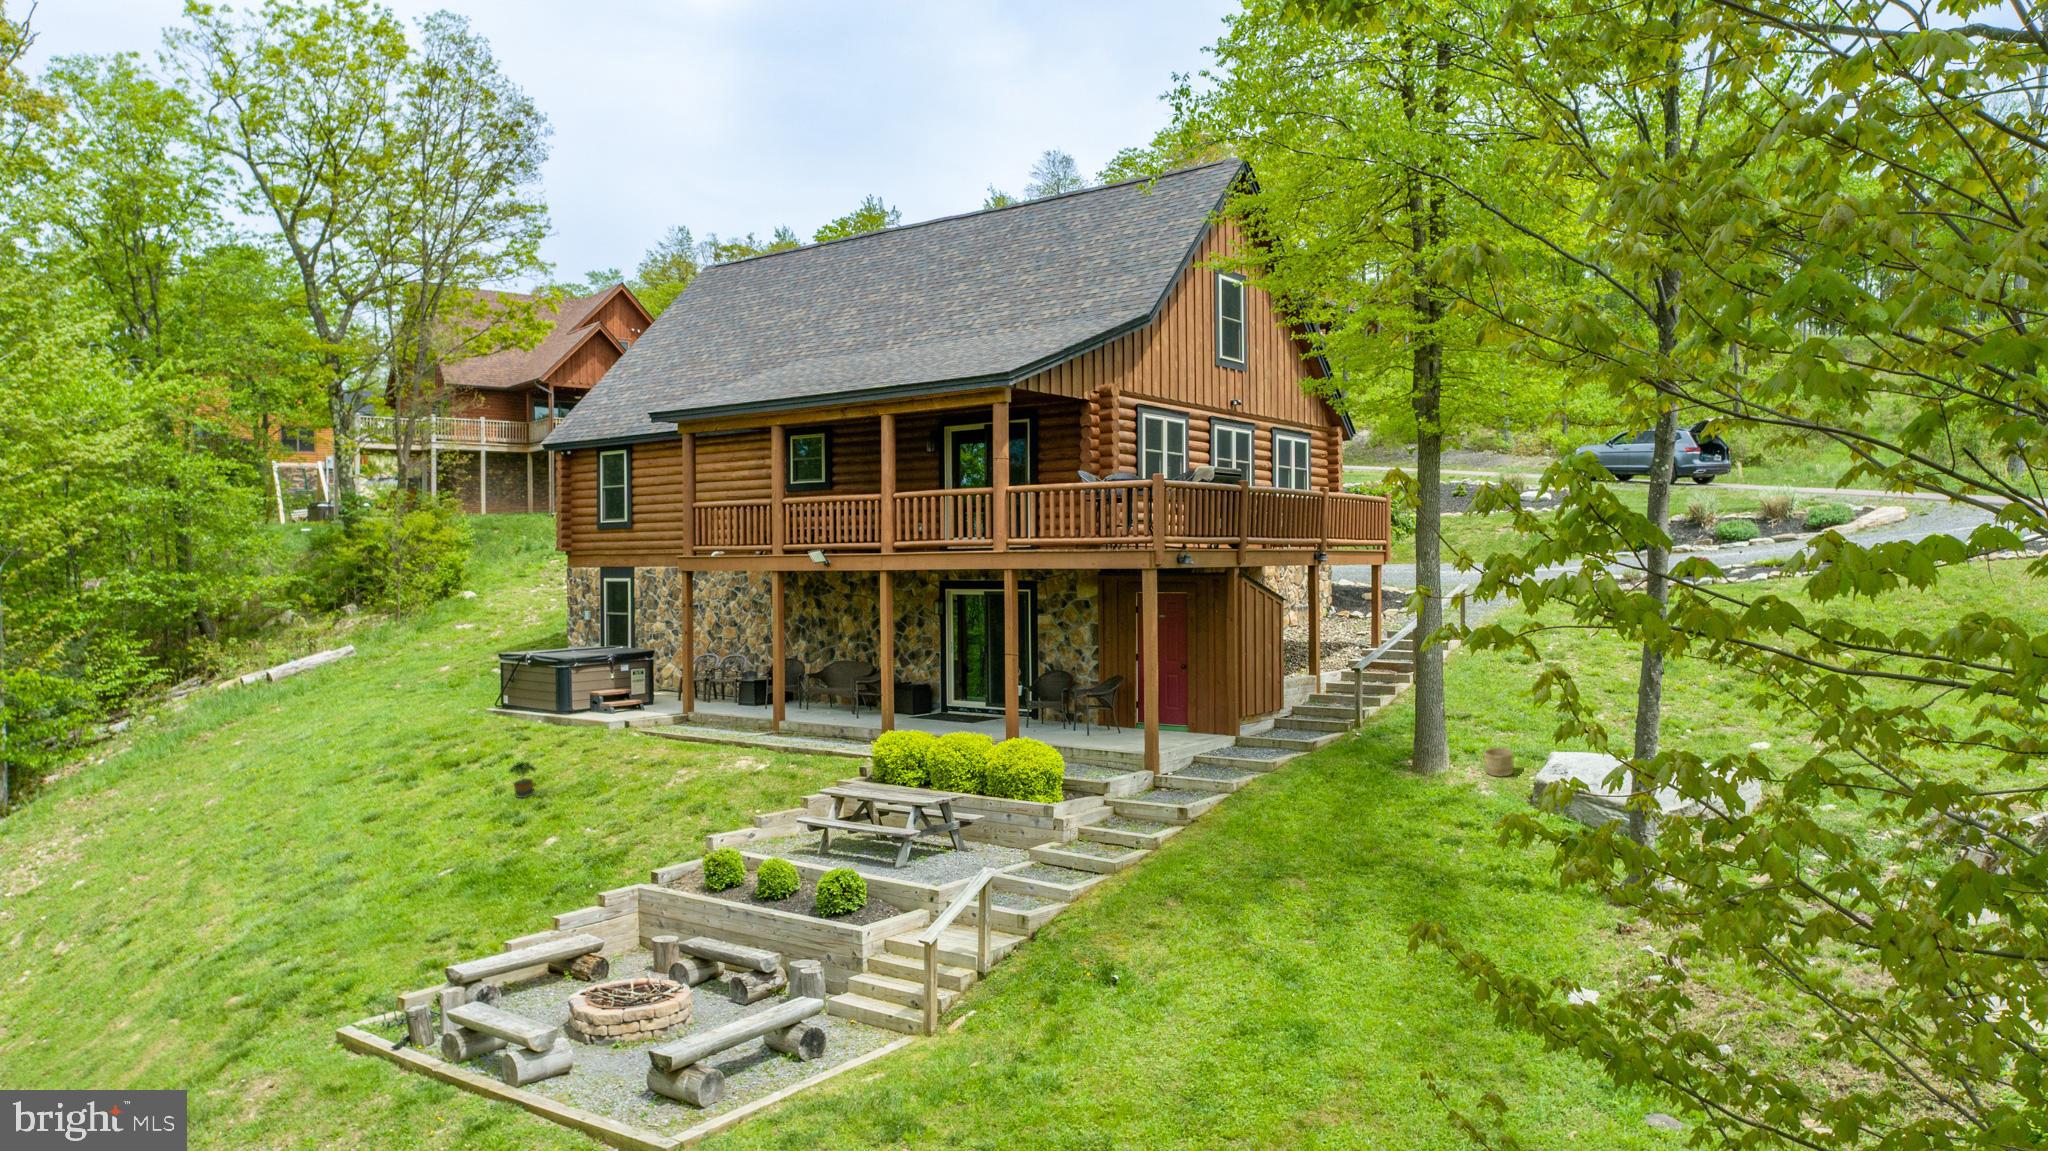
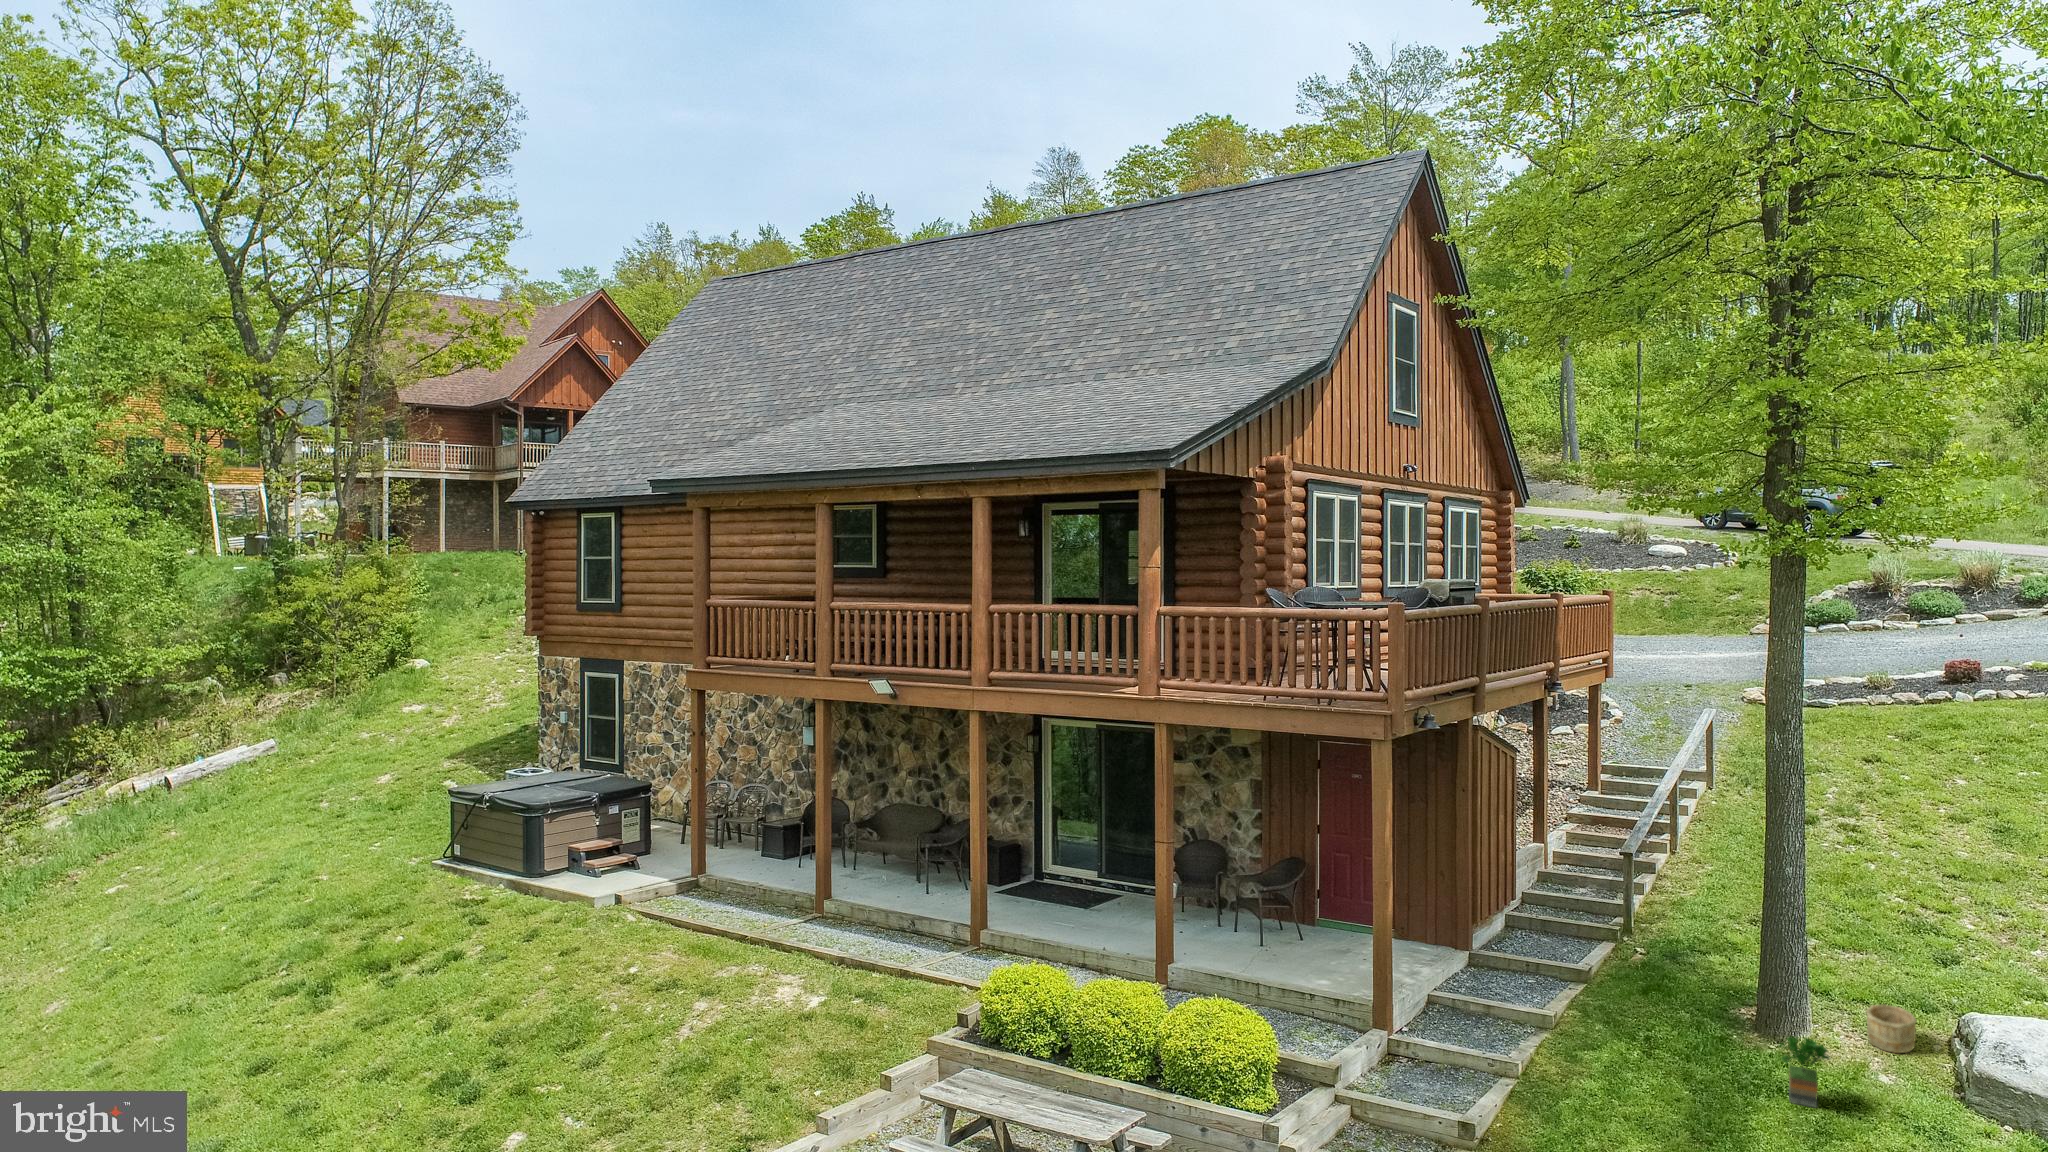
potted tree: present [509,762,536,798] -> present [1779,1036,1831,1108]

